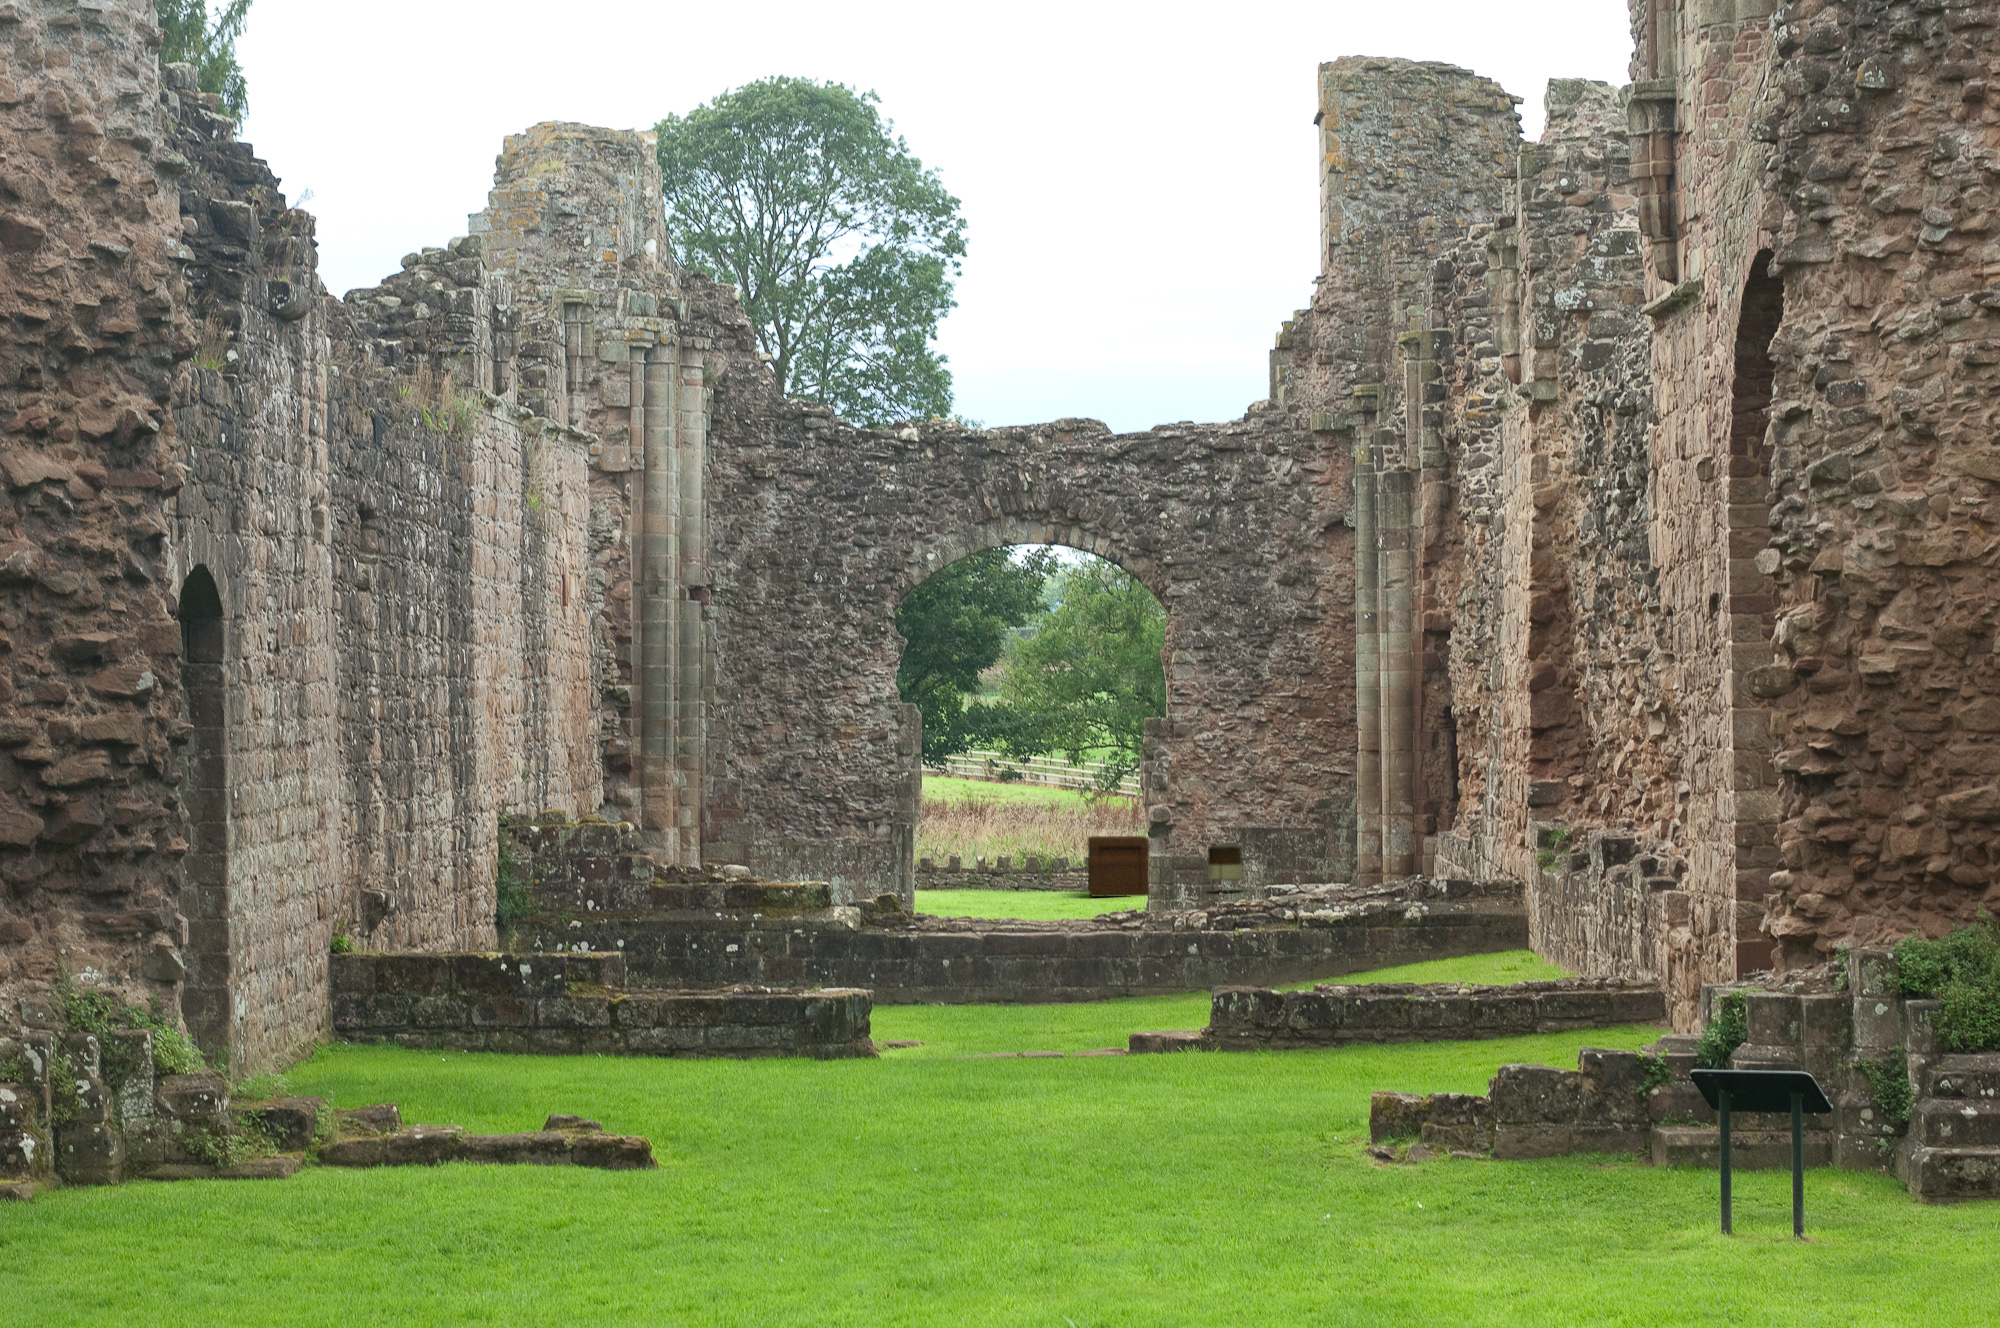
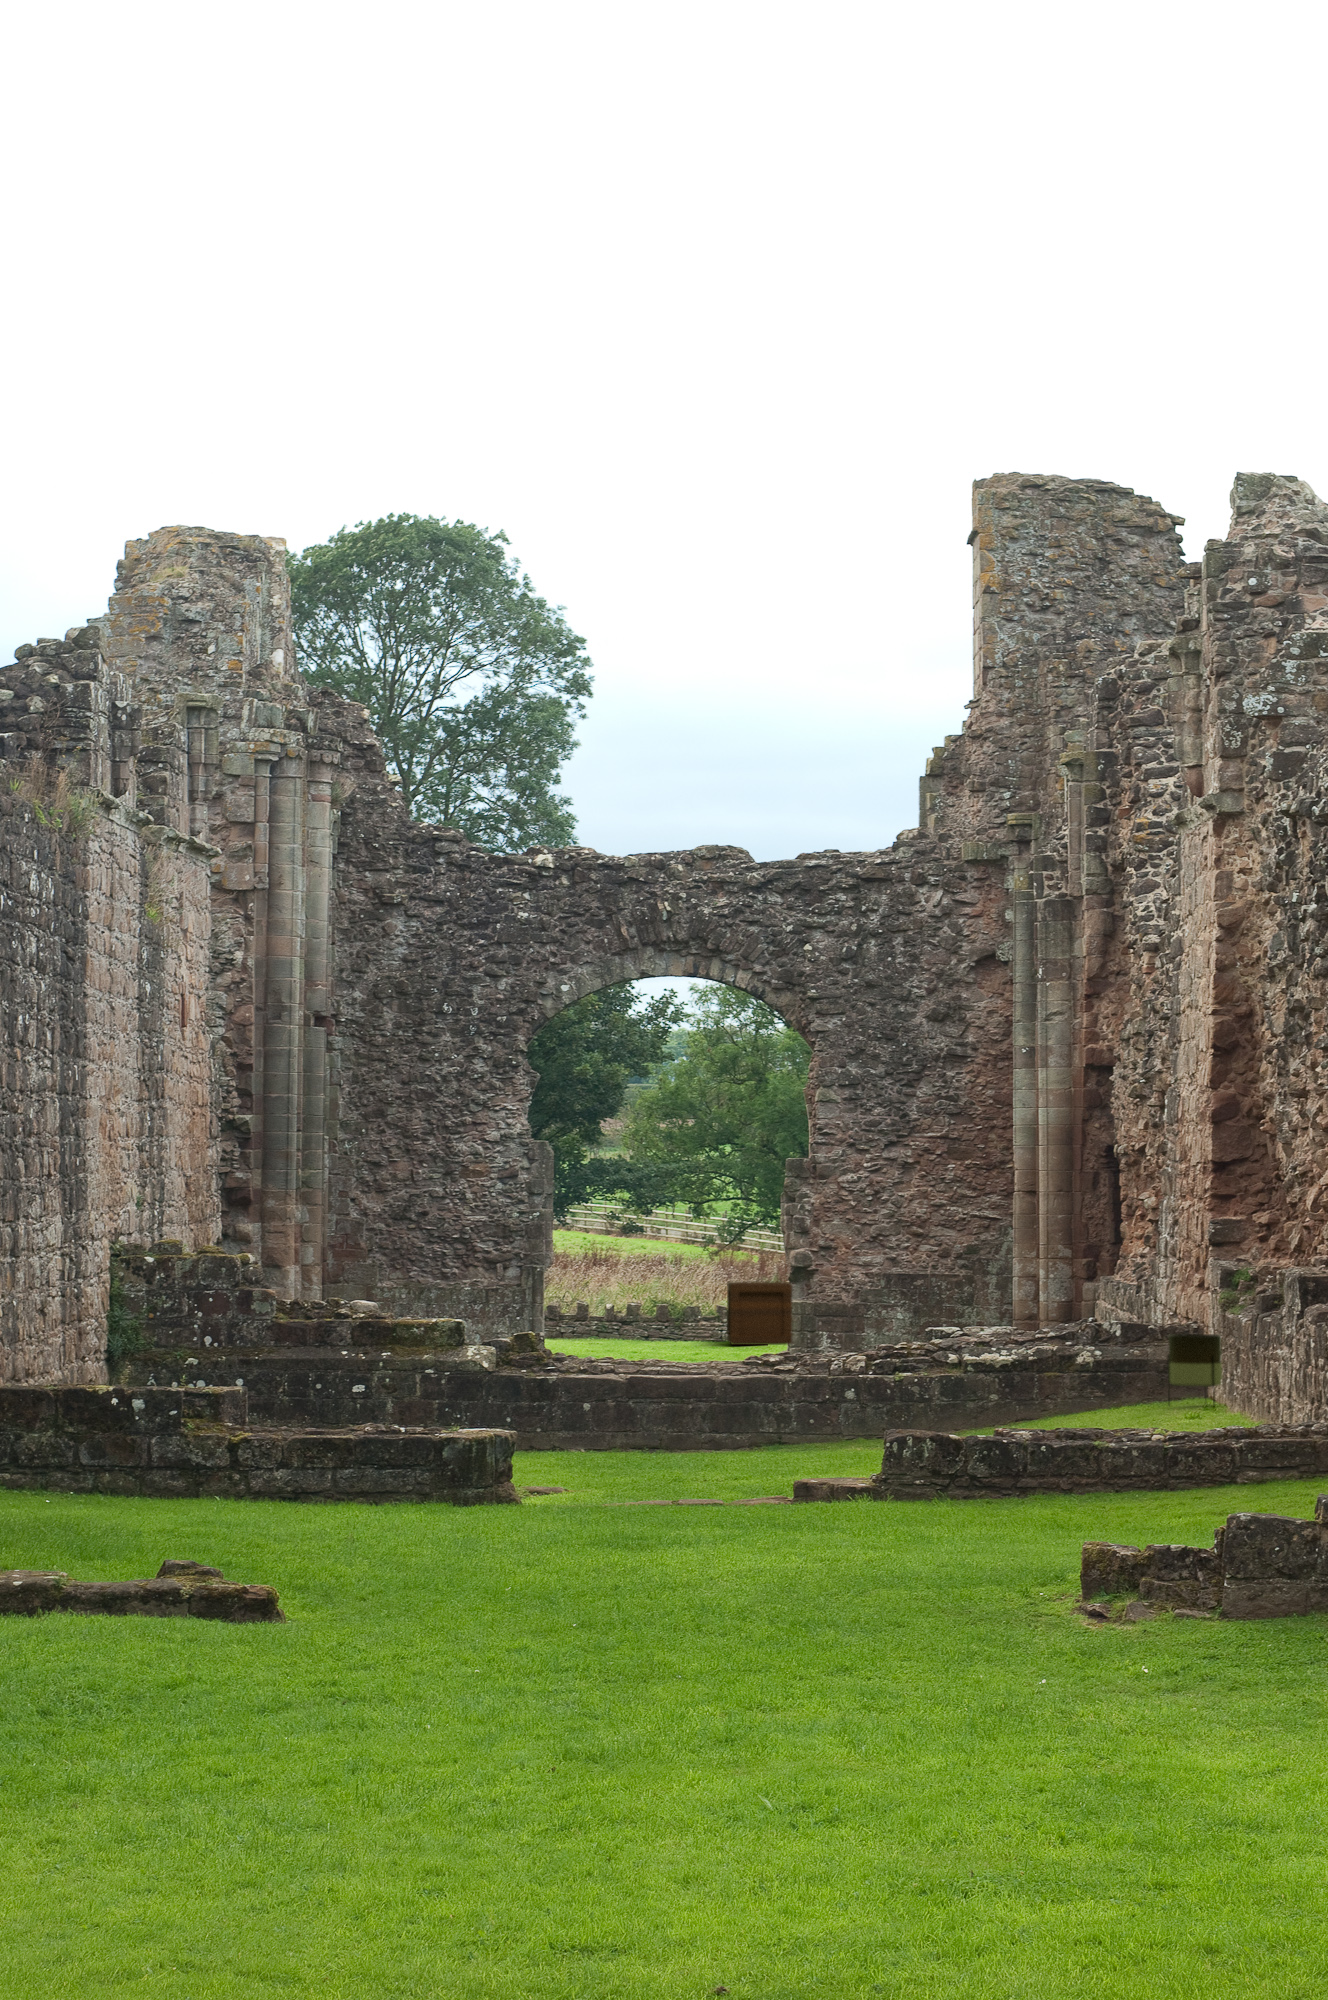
planter: present [1208,846,1243,892] -> present [1167,1334,1223,1405]

